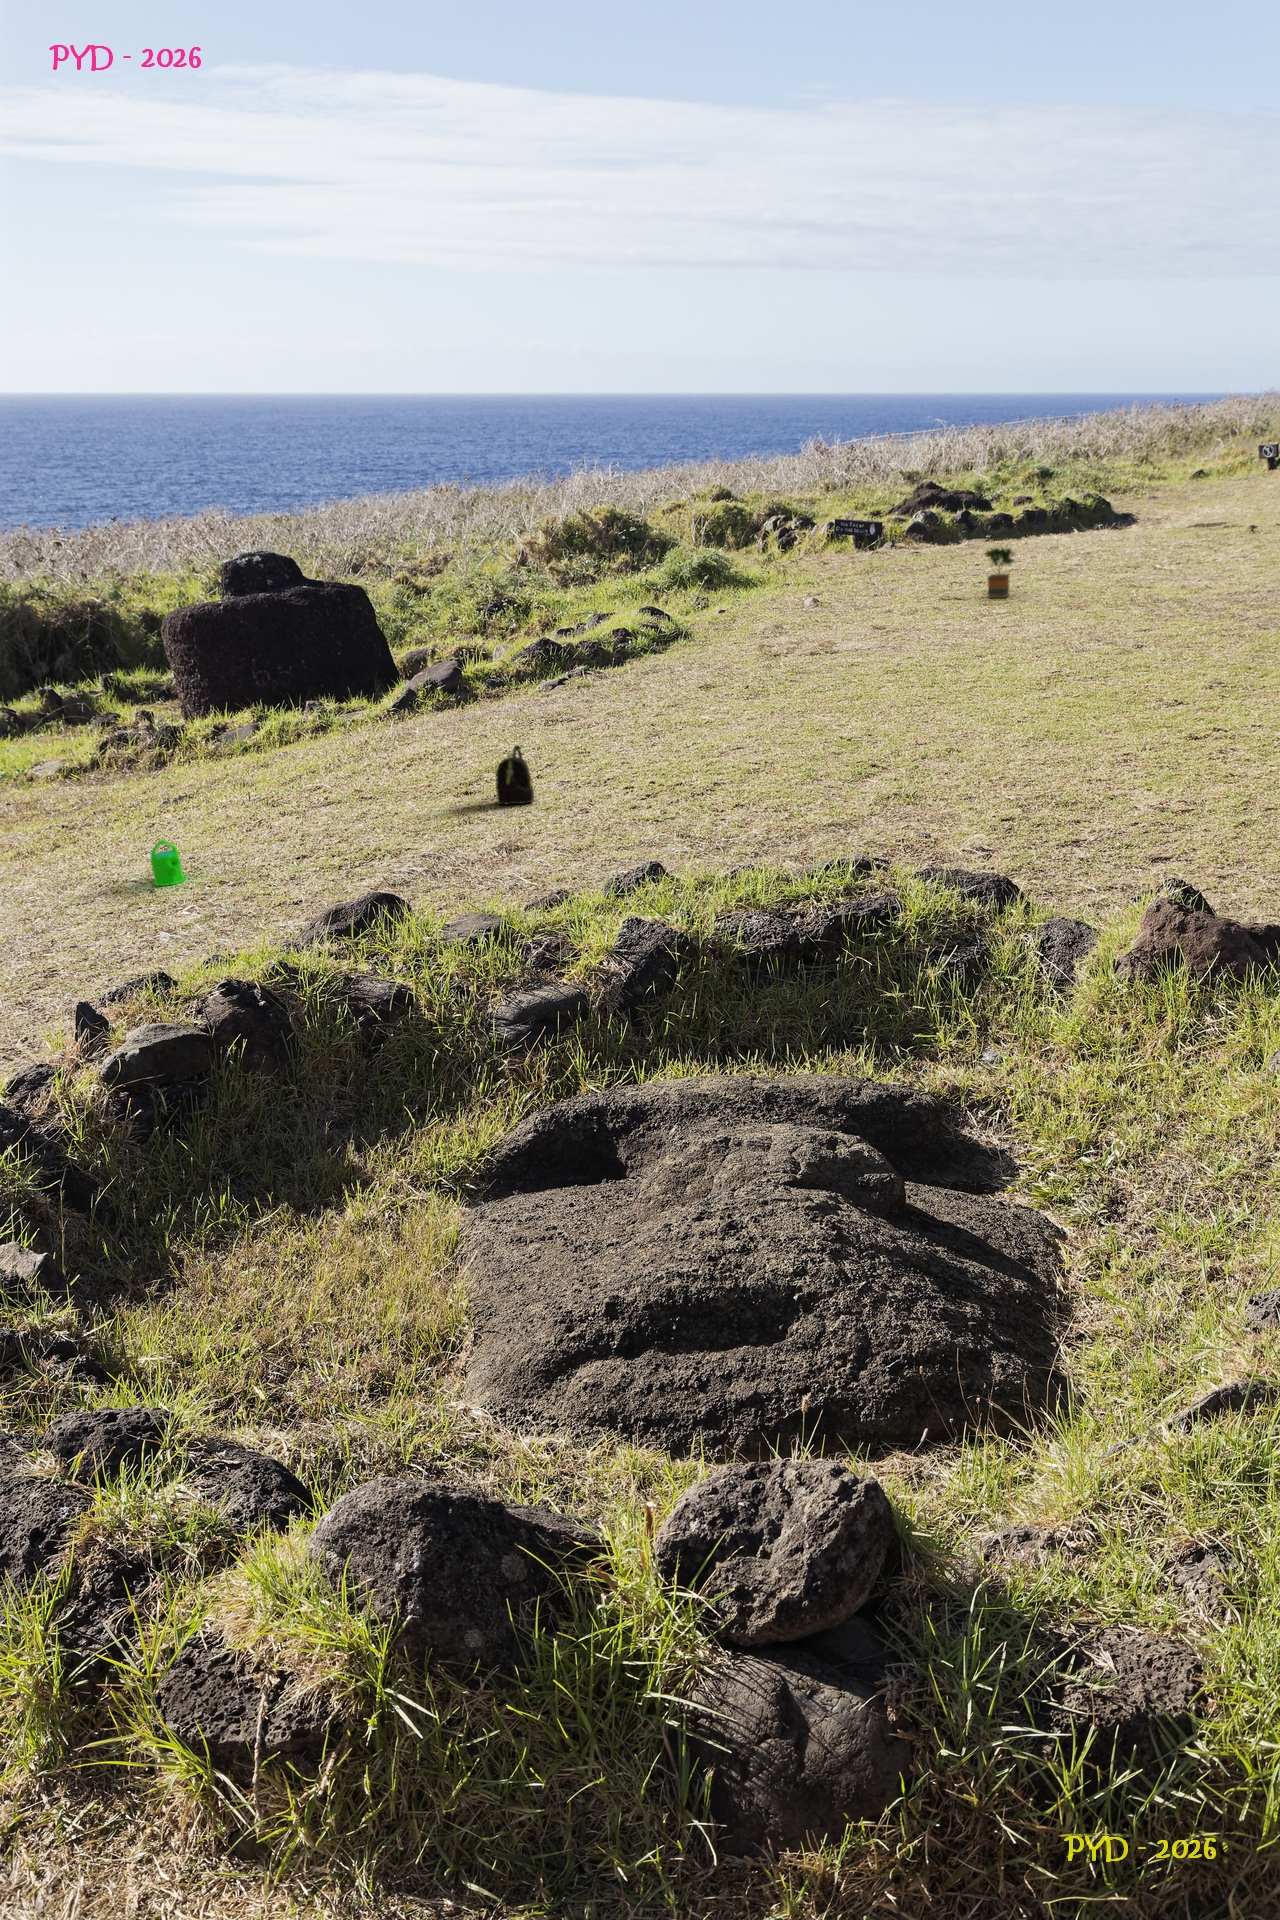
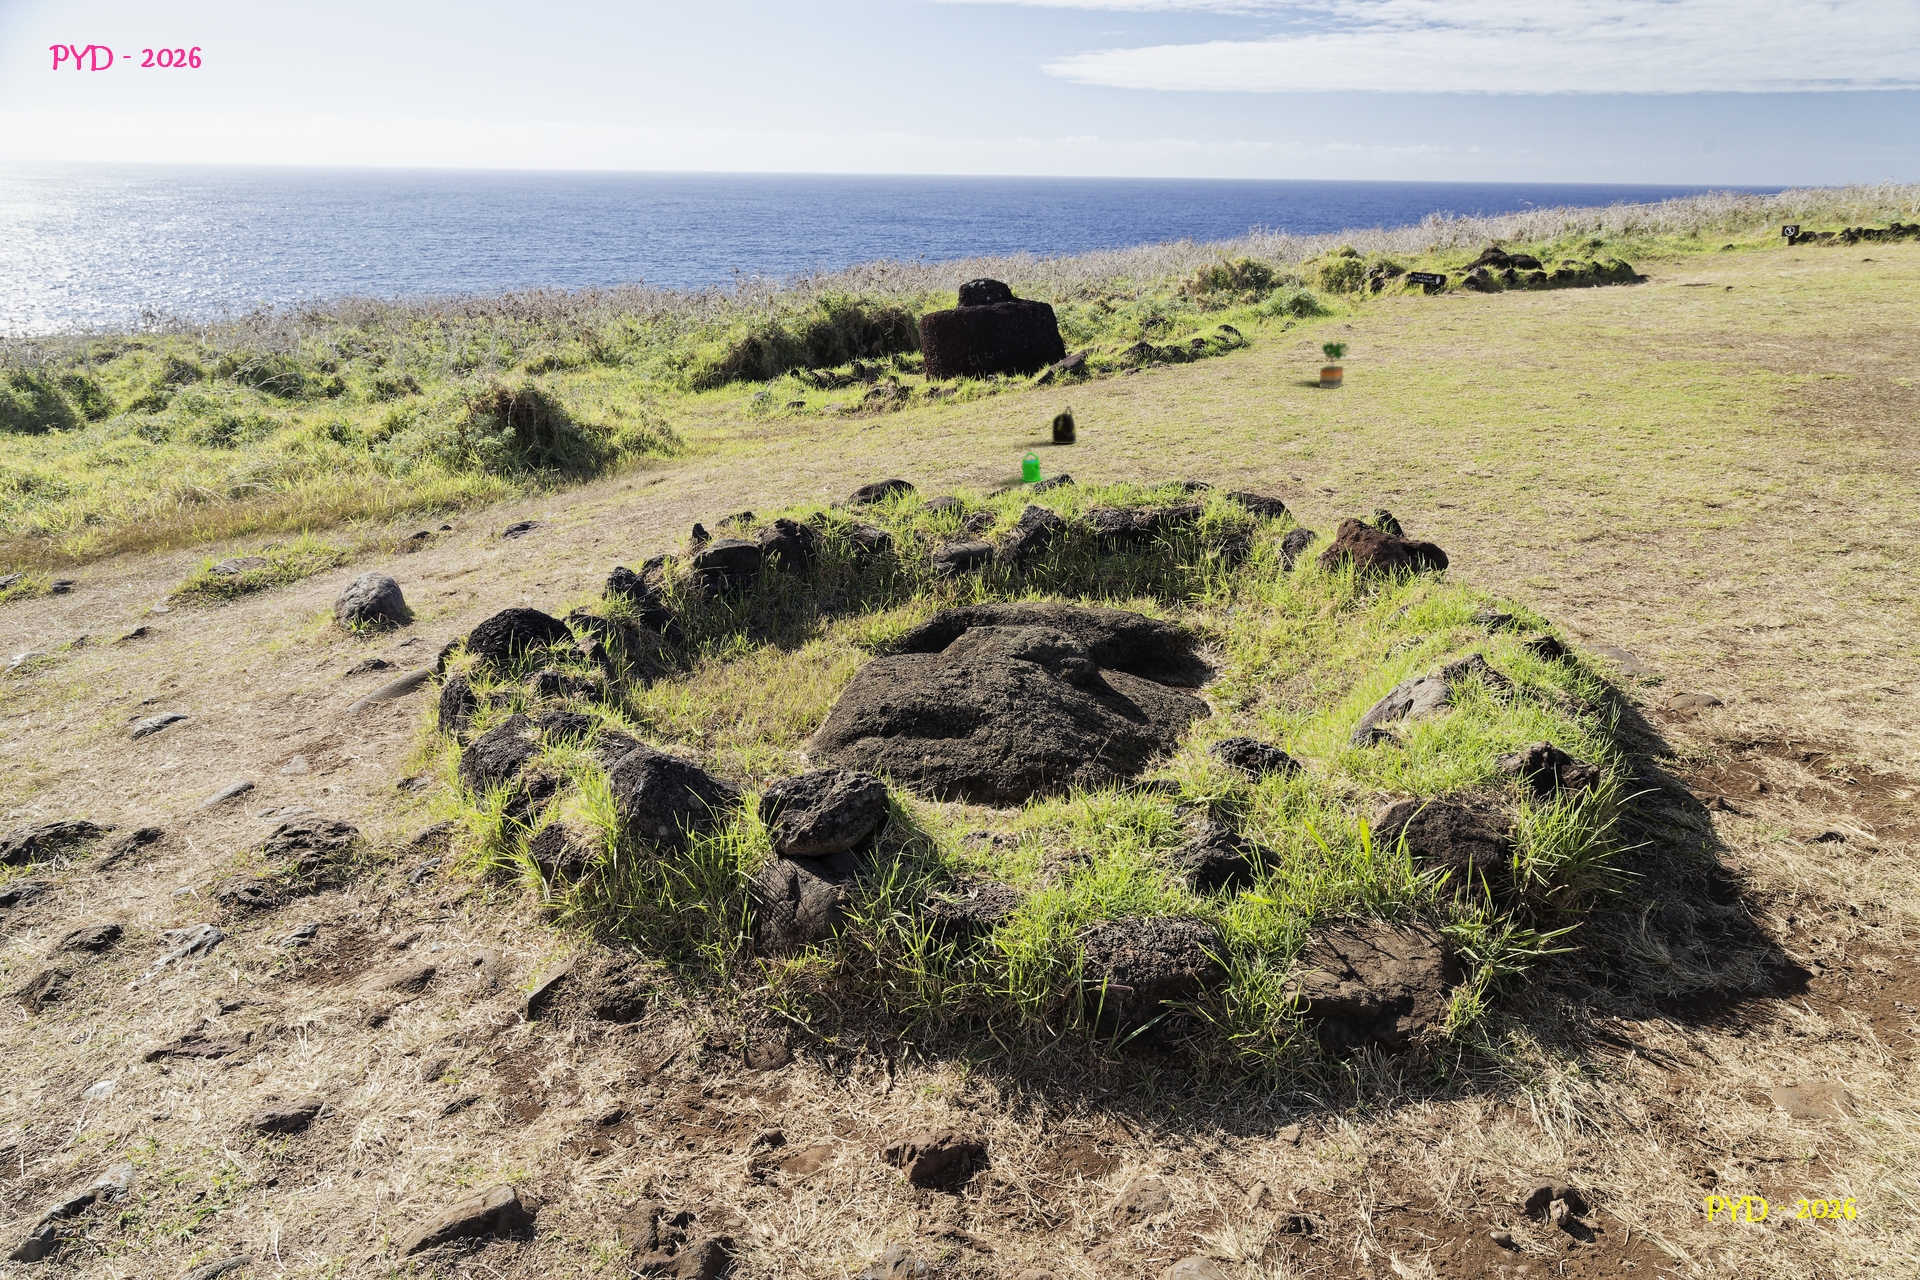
potted tree: present [985,548,1015,598] -> present [1320,342,1349,389]
watering can: present [150,840,186,886] -> present [1022,452,1042,482]

